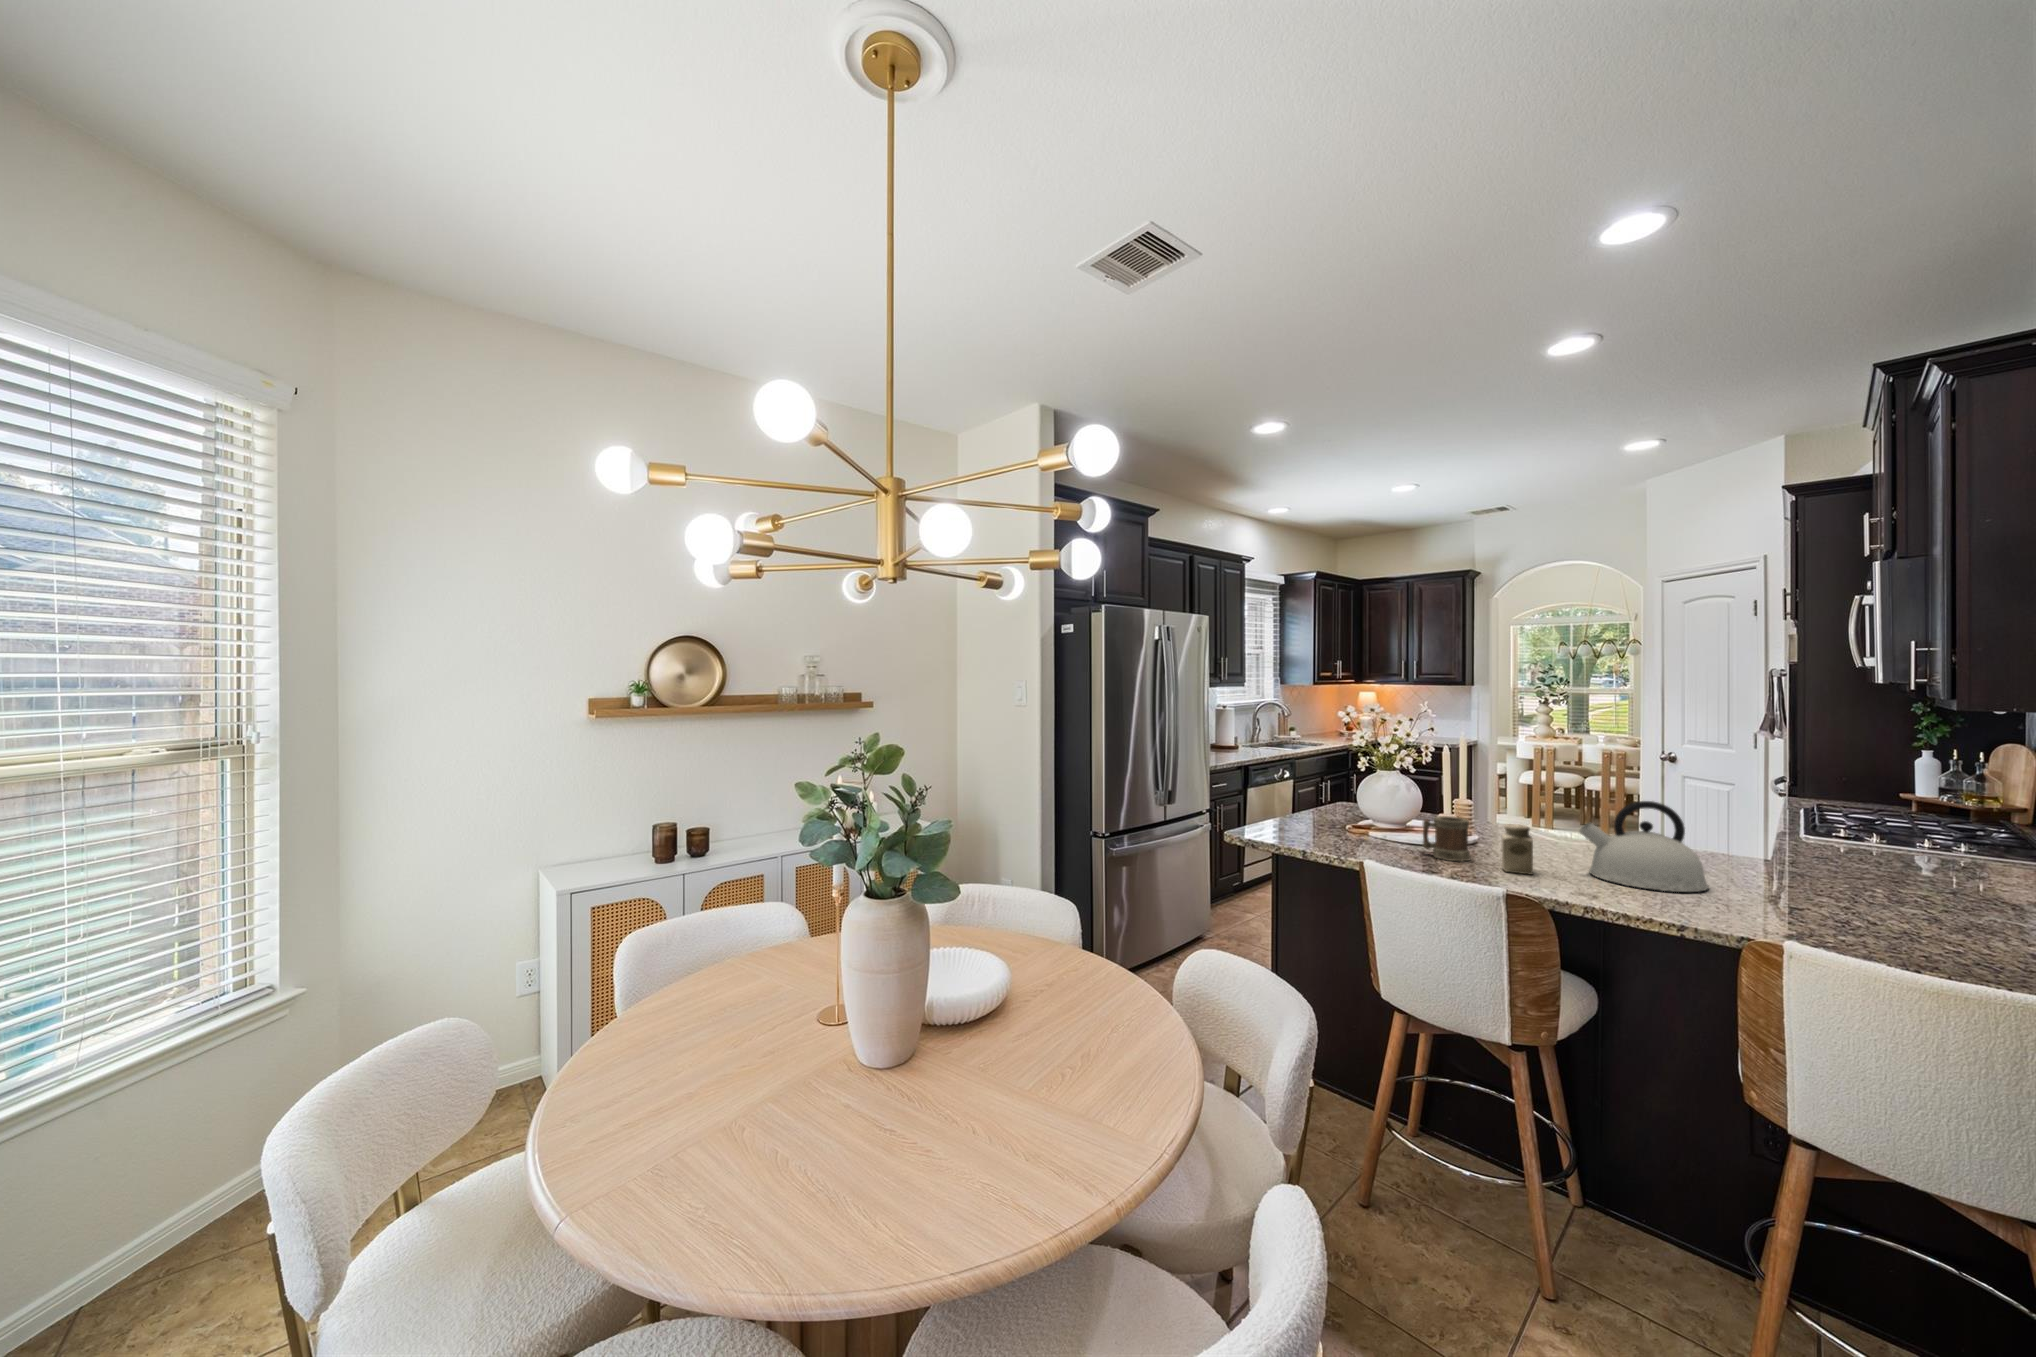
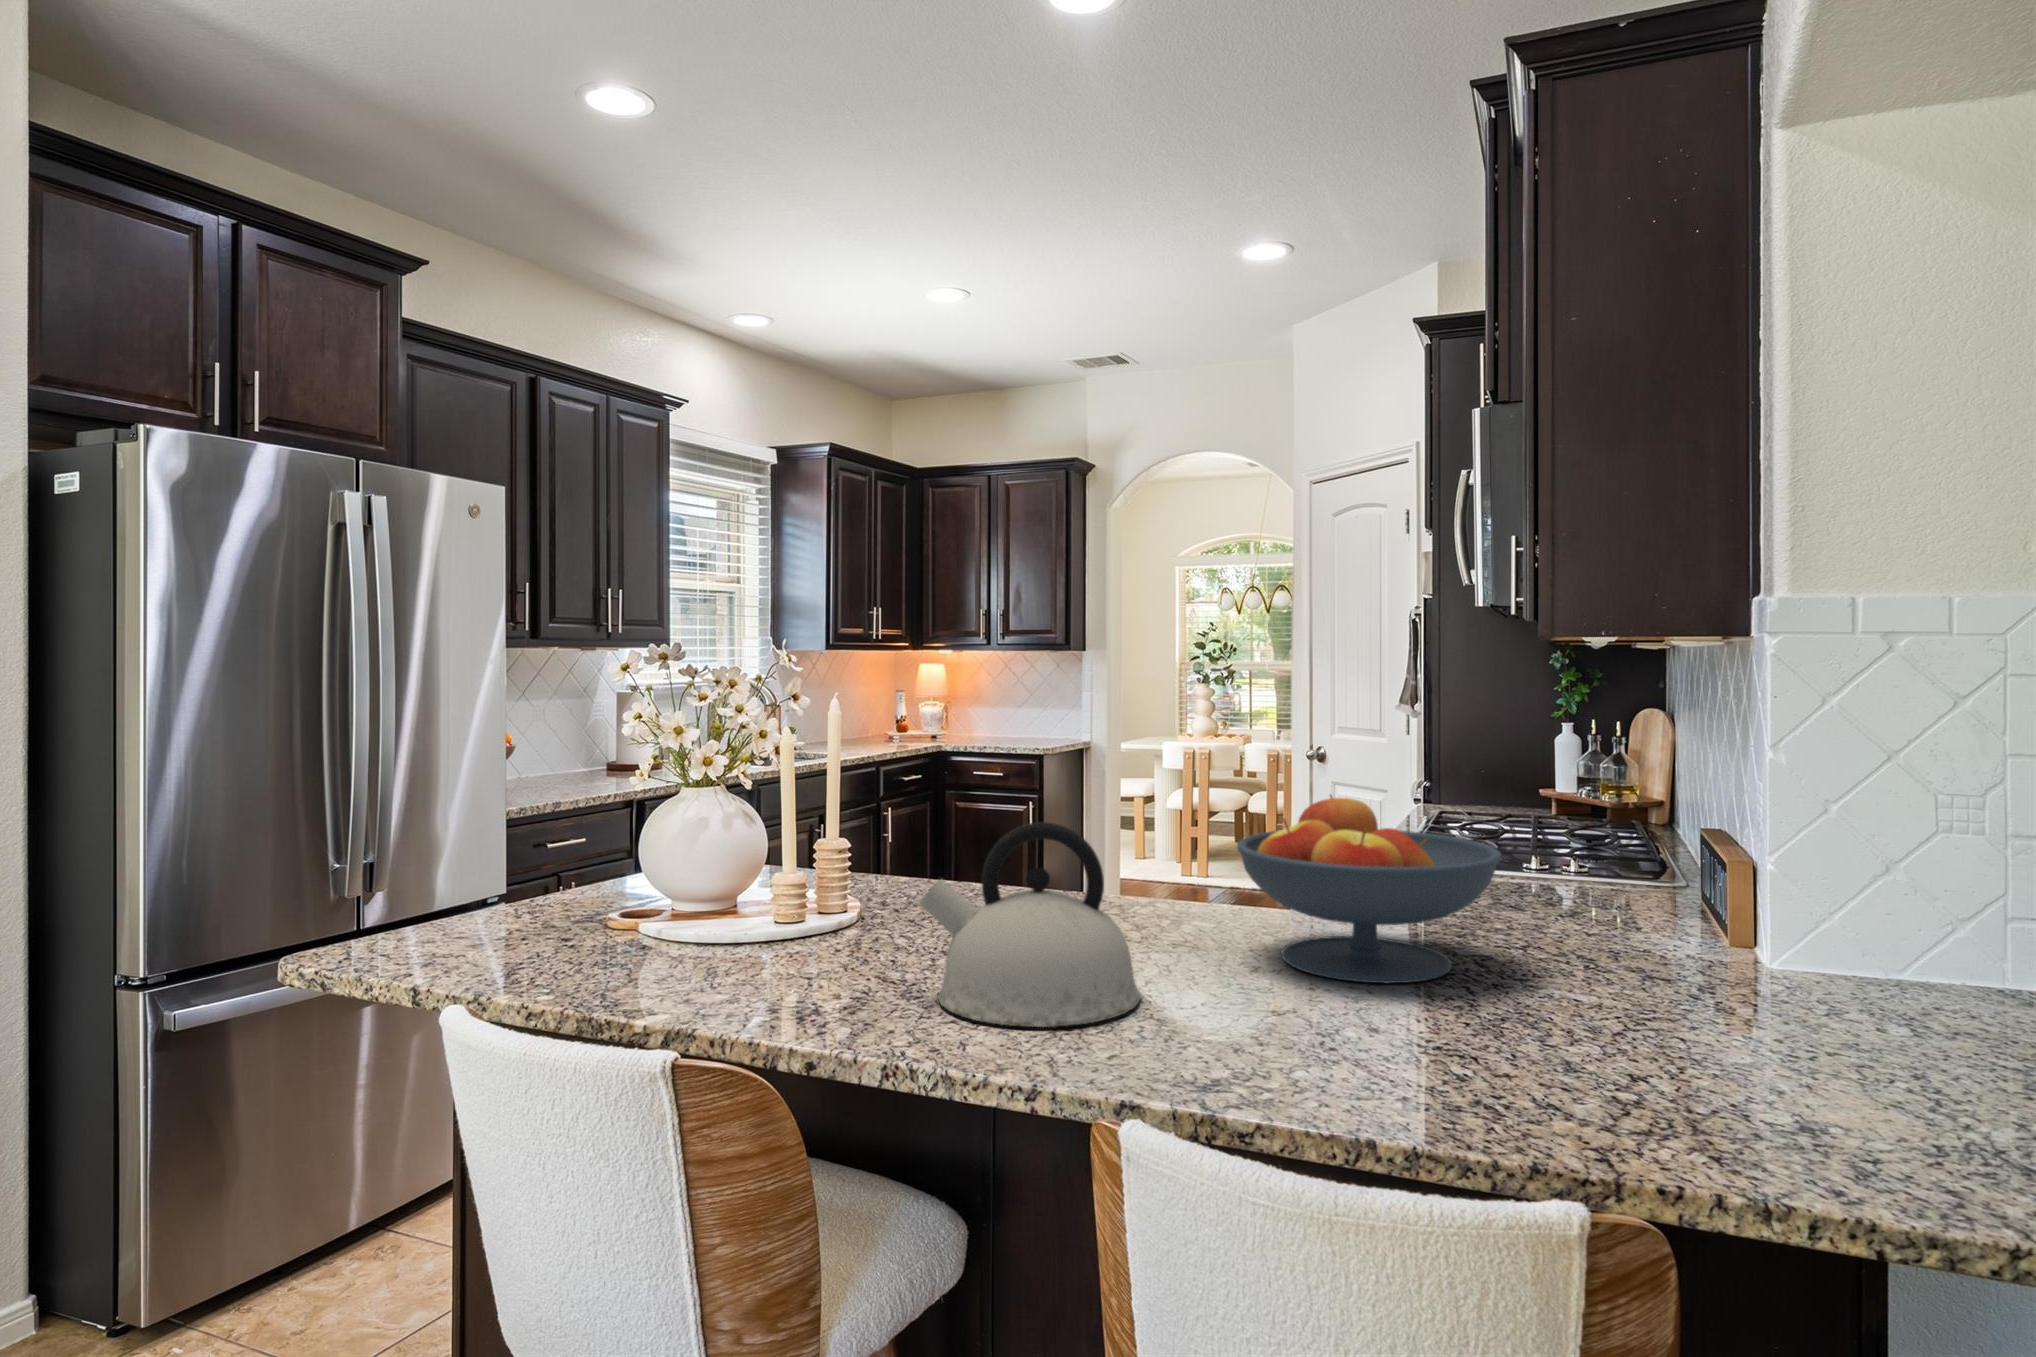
fruit bowl: none [1742,795,1937,894] -> present [1237,795,1502,983]
mug: present [1423,816,1471,862] -> none [633,885,728,994]
salt shaker: present [1502,824,1533,874] -> none [752,895,824,1014]

